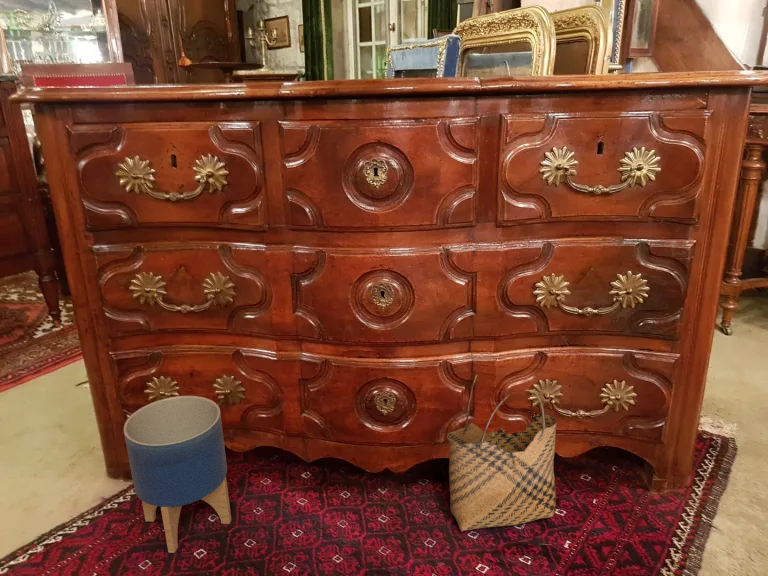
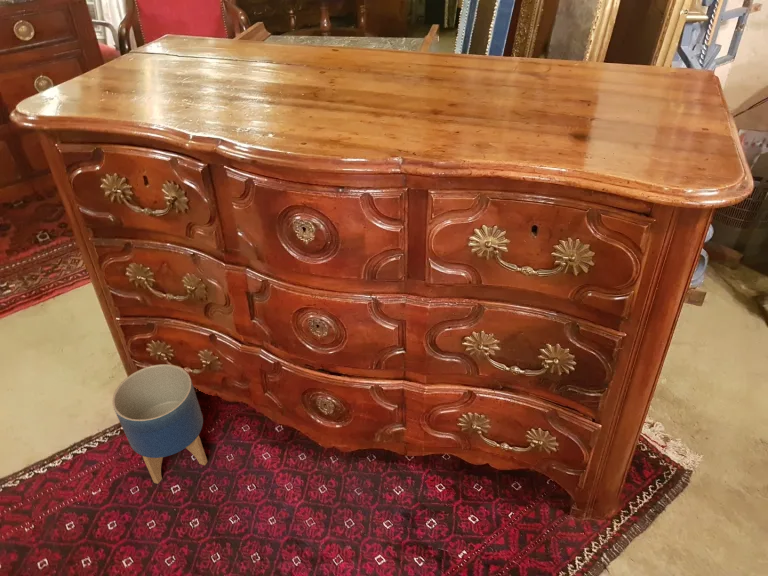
woven basket: present [447,375,557,531] -> none [368,394,477,525]

